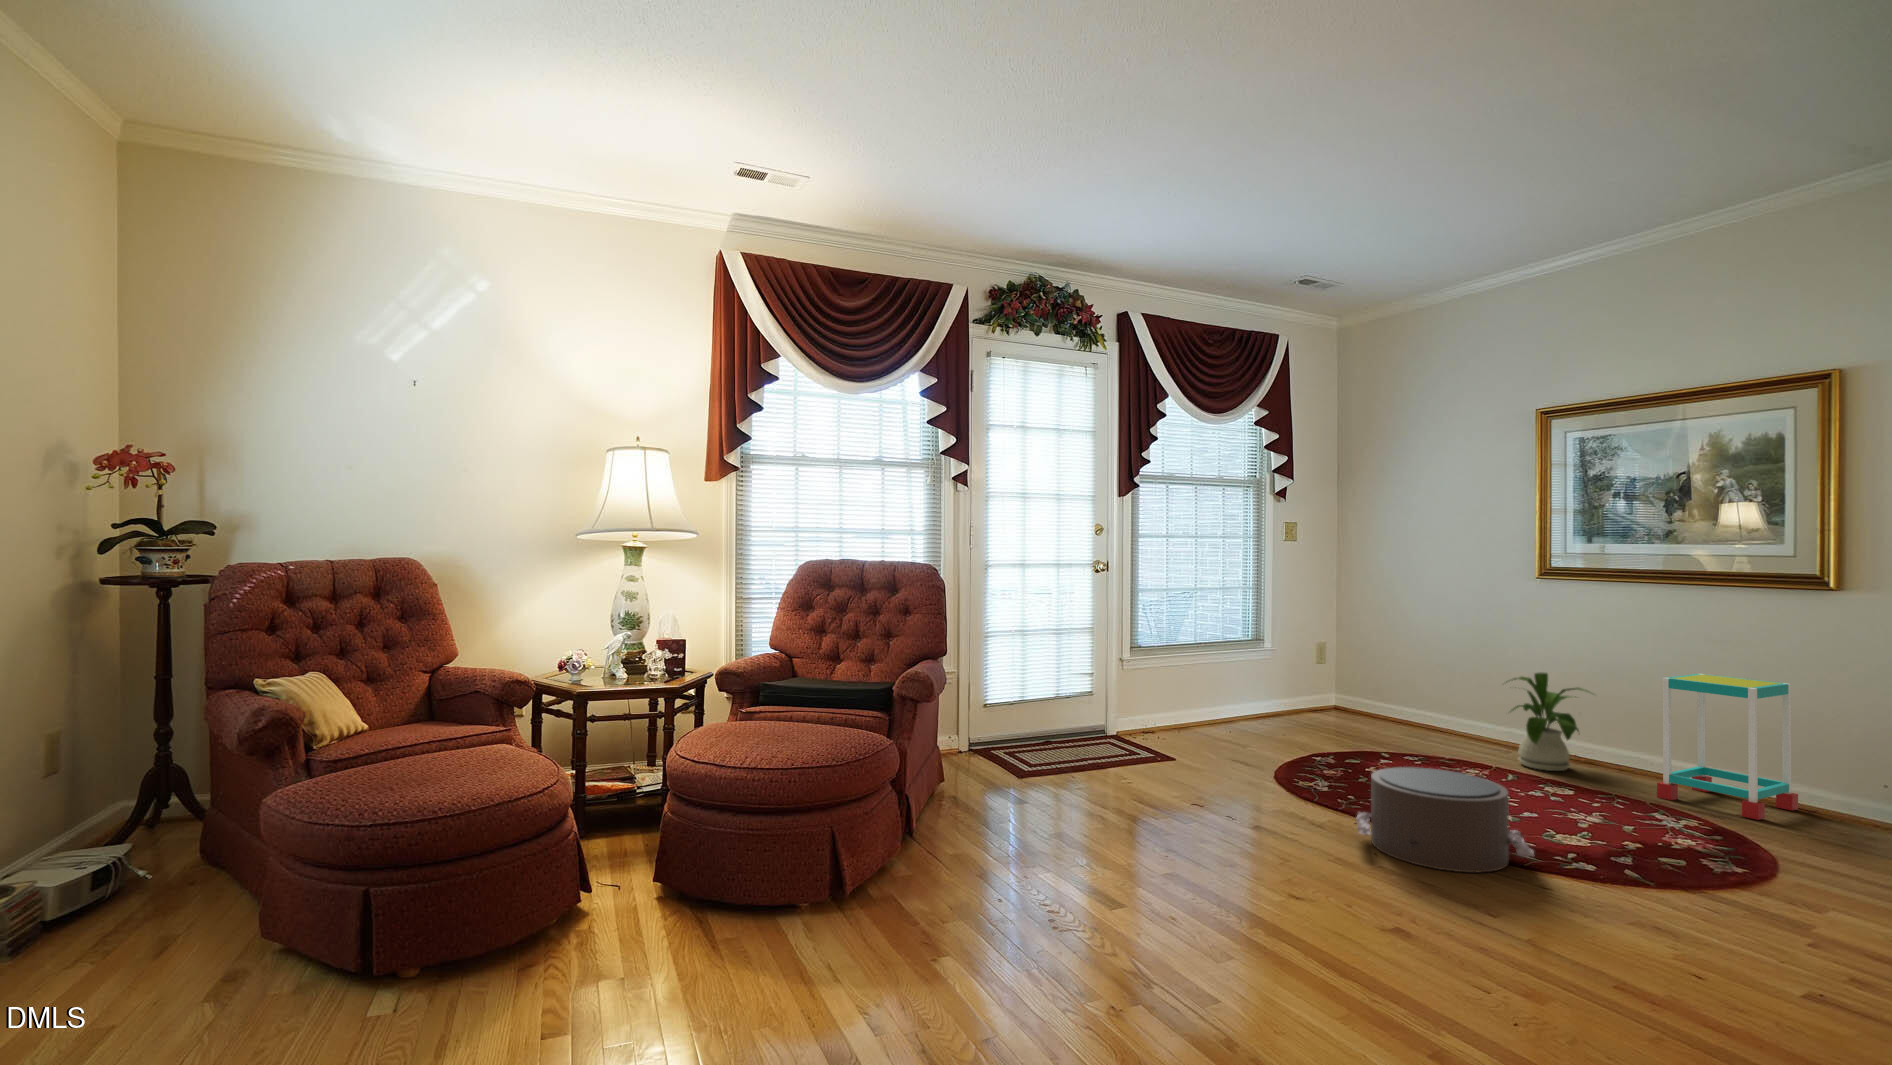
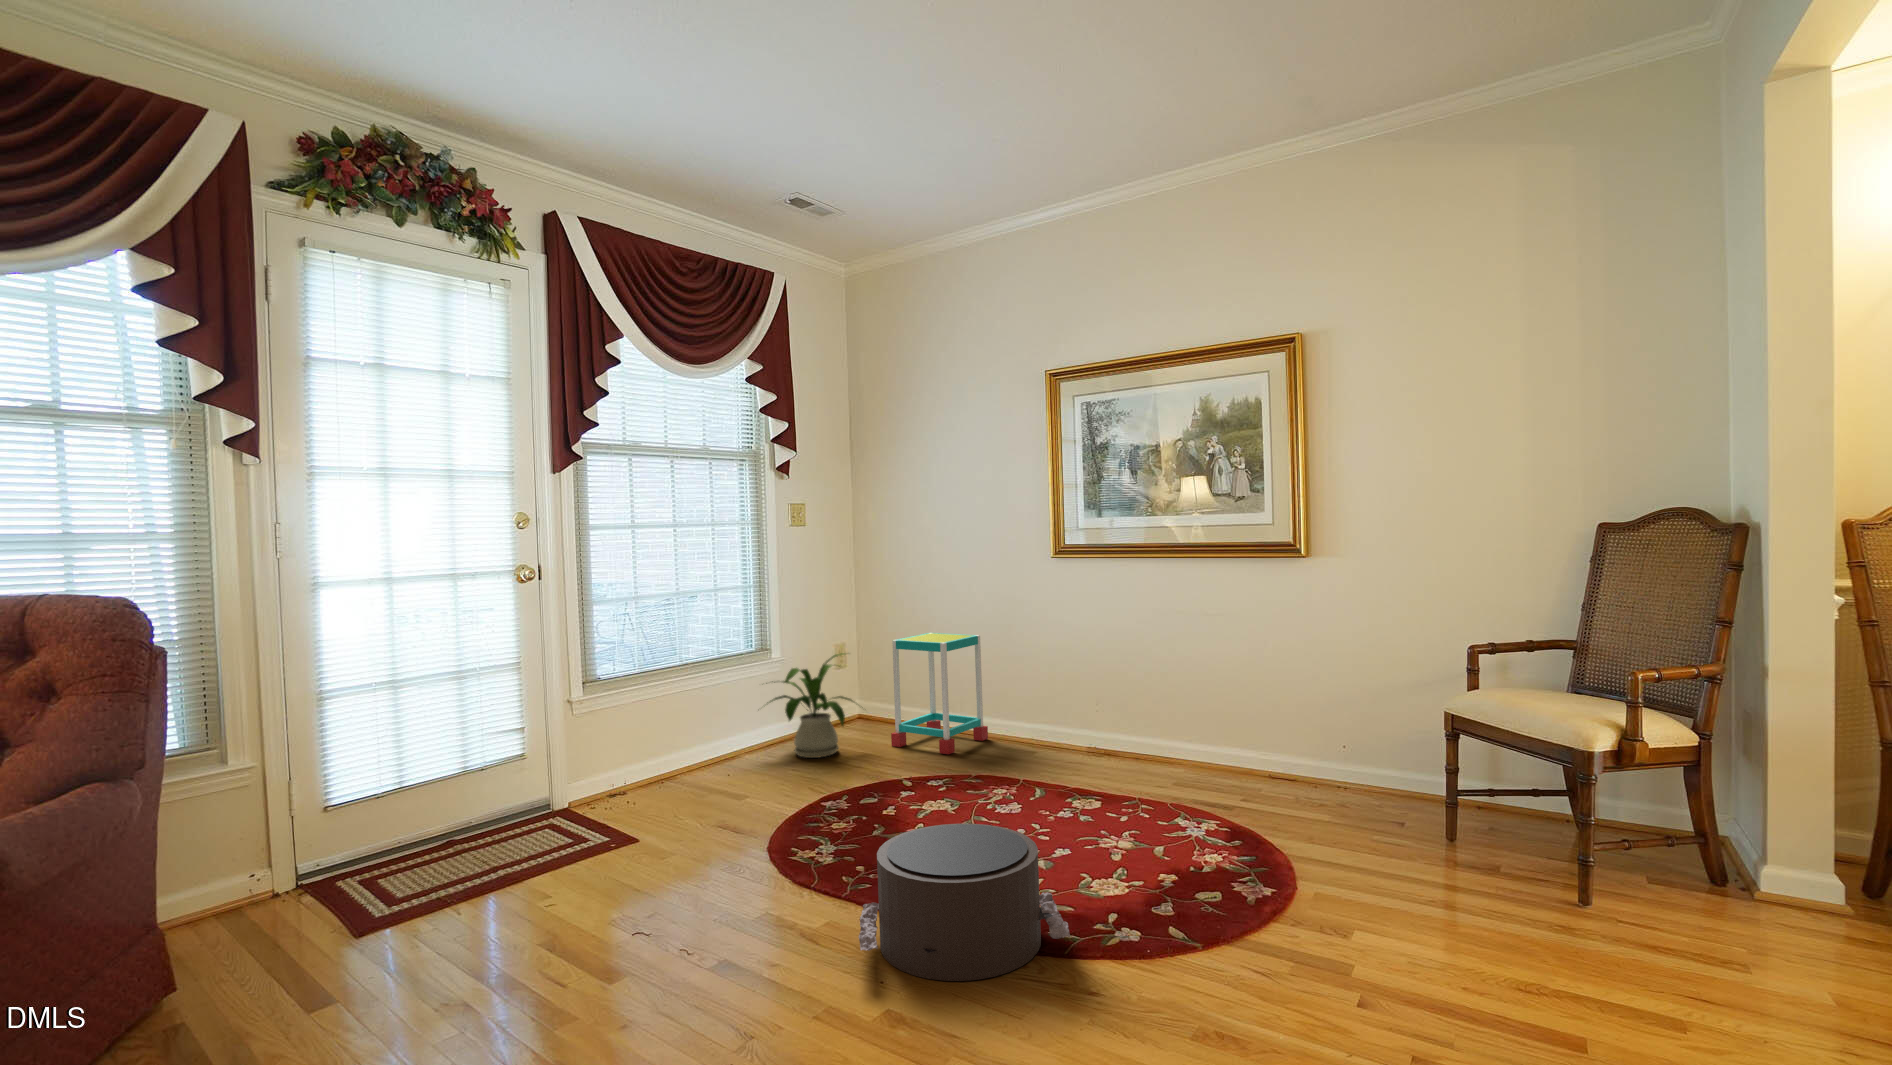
house plant: present [1506,673,1589,771] -> present [766,653,855,758]
side table: present [1657,674,1798,820] -> present [891,633,988,754]

